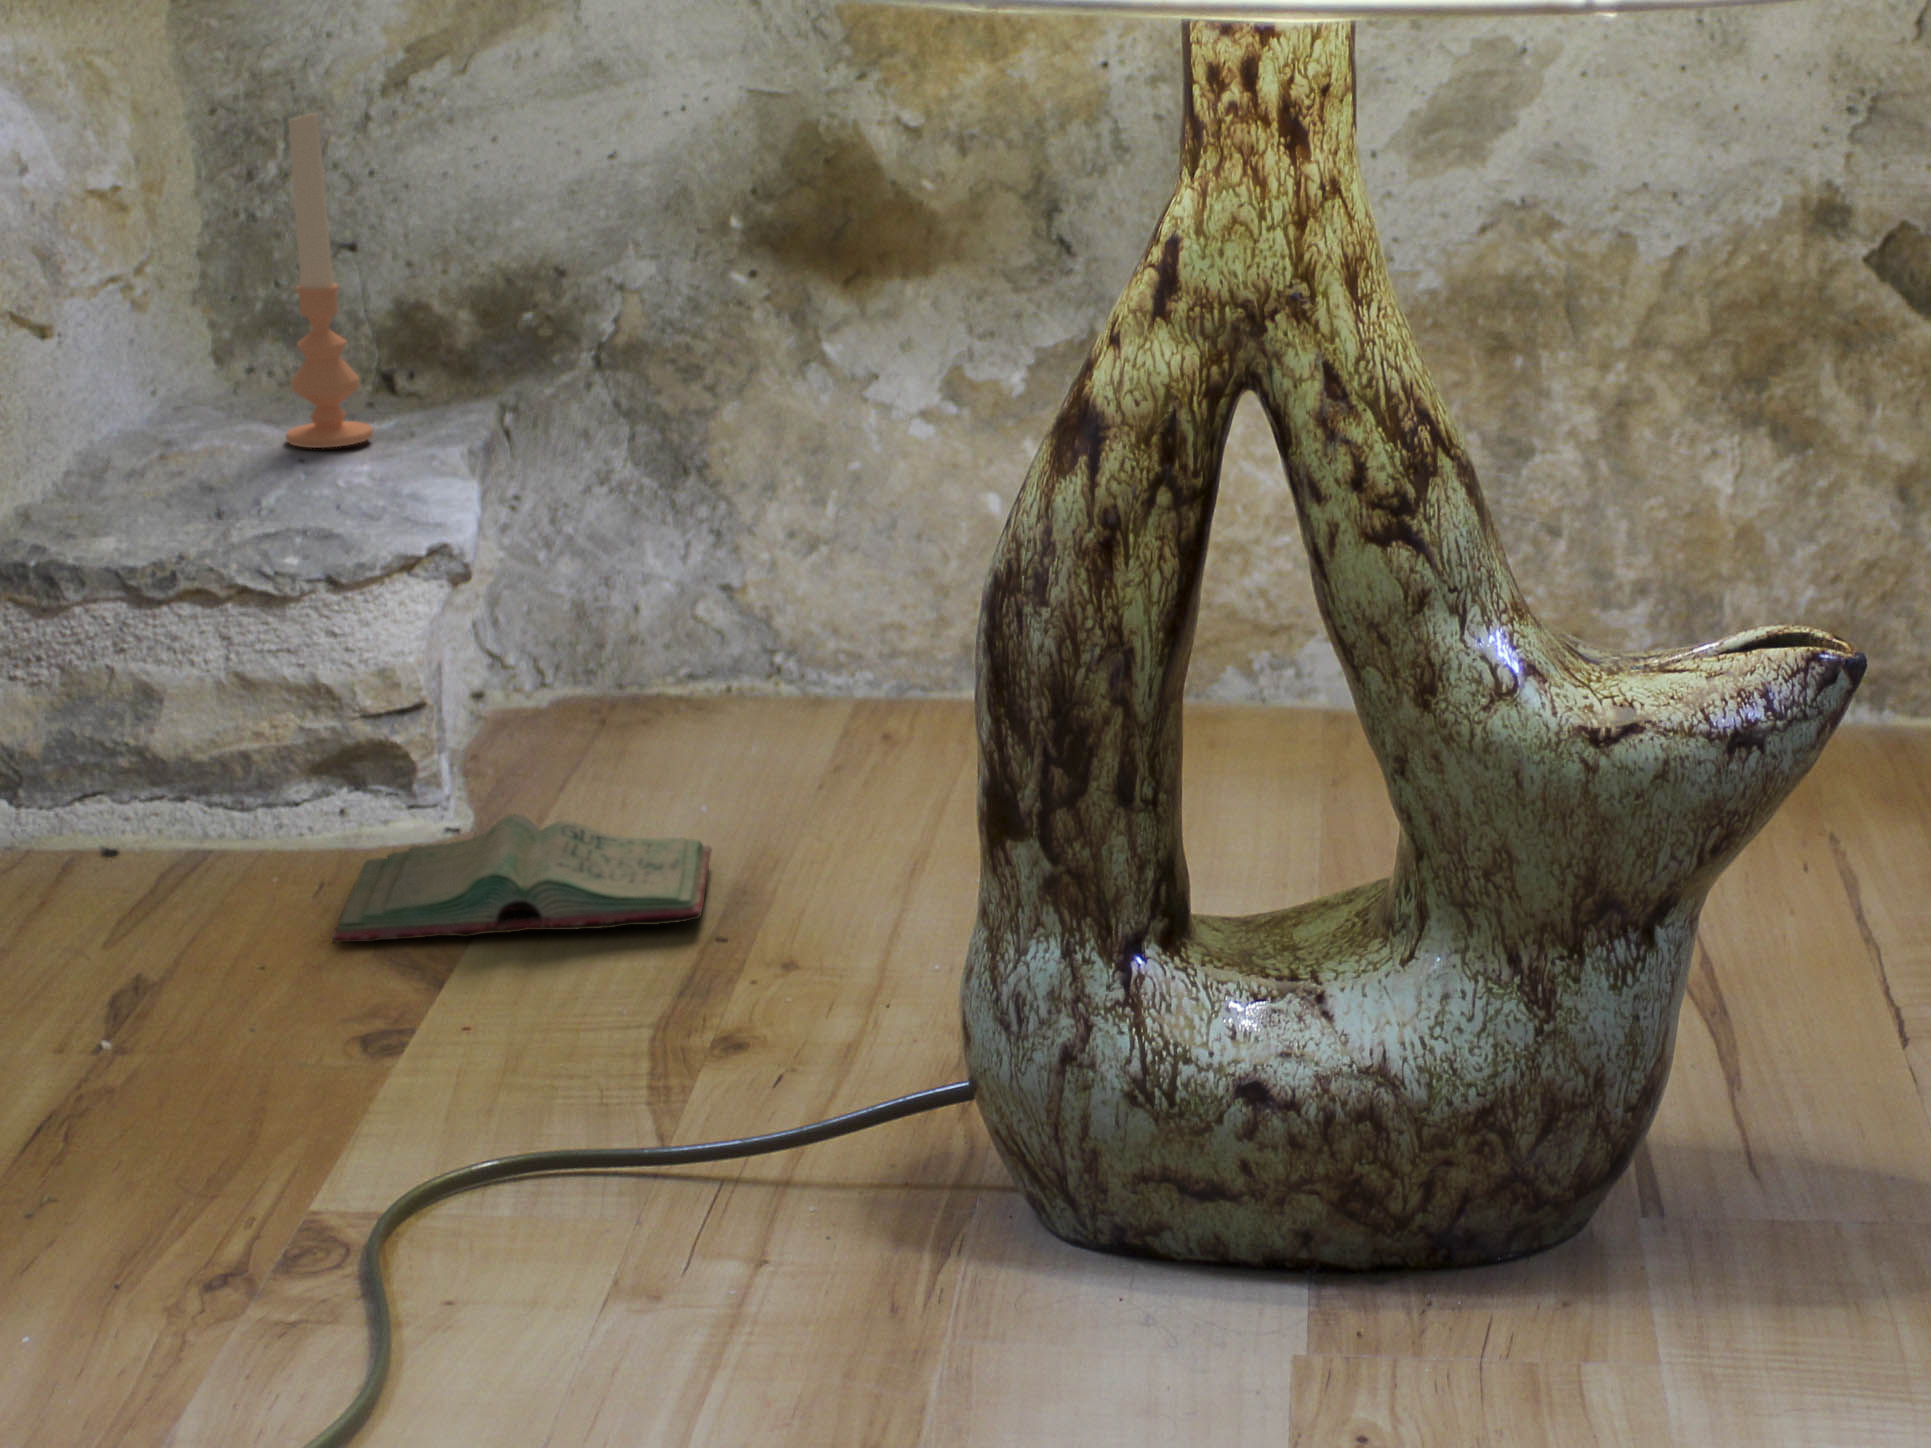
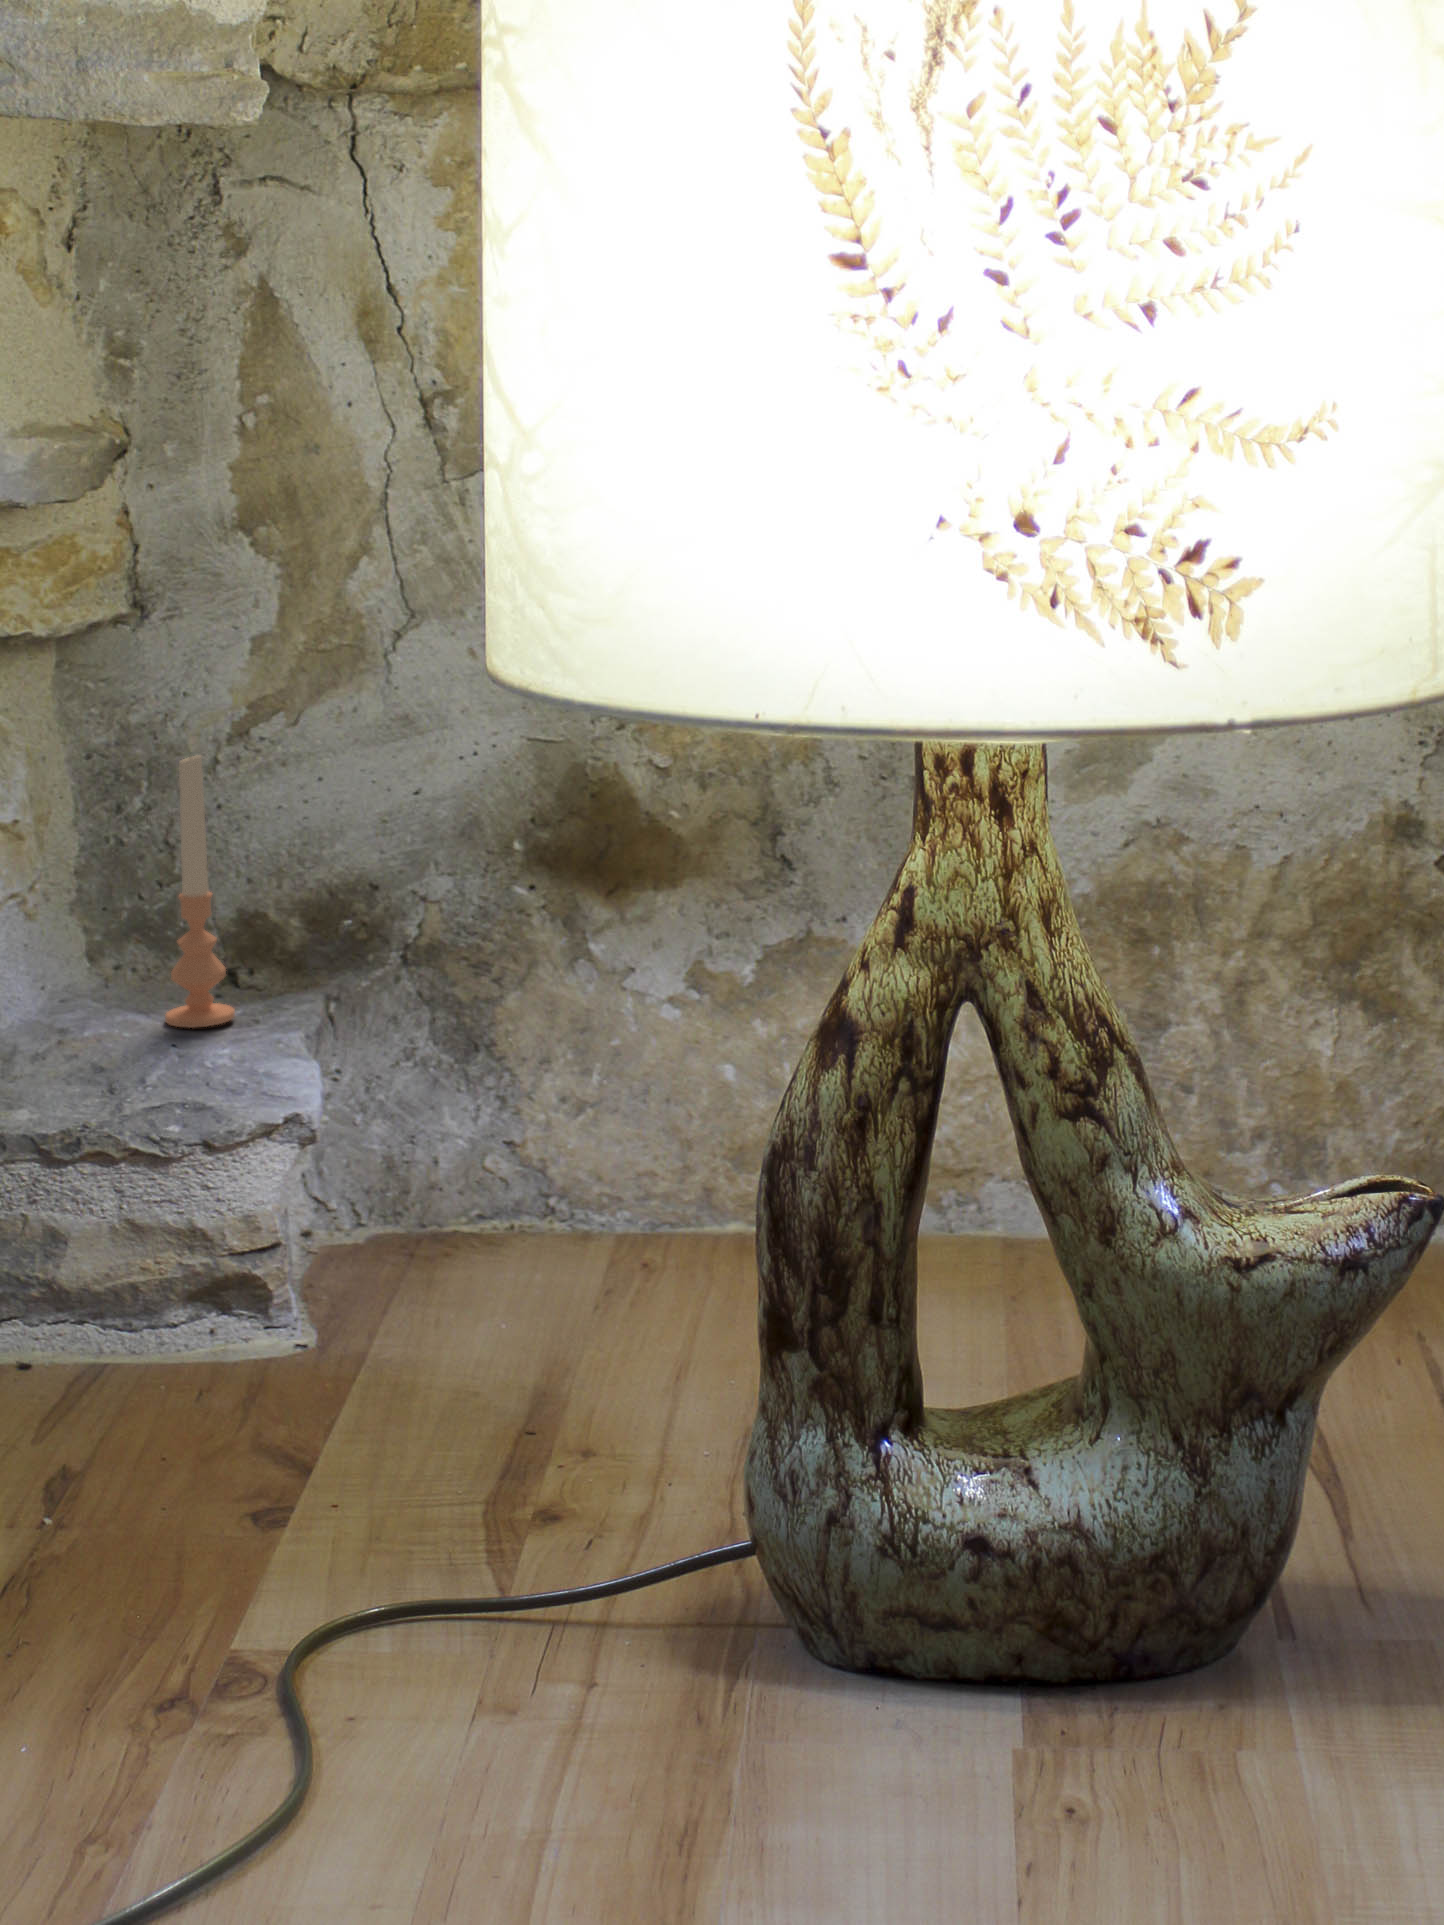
book: present [331,814,711,943] -> none [211,1335,517,1446]

